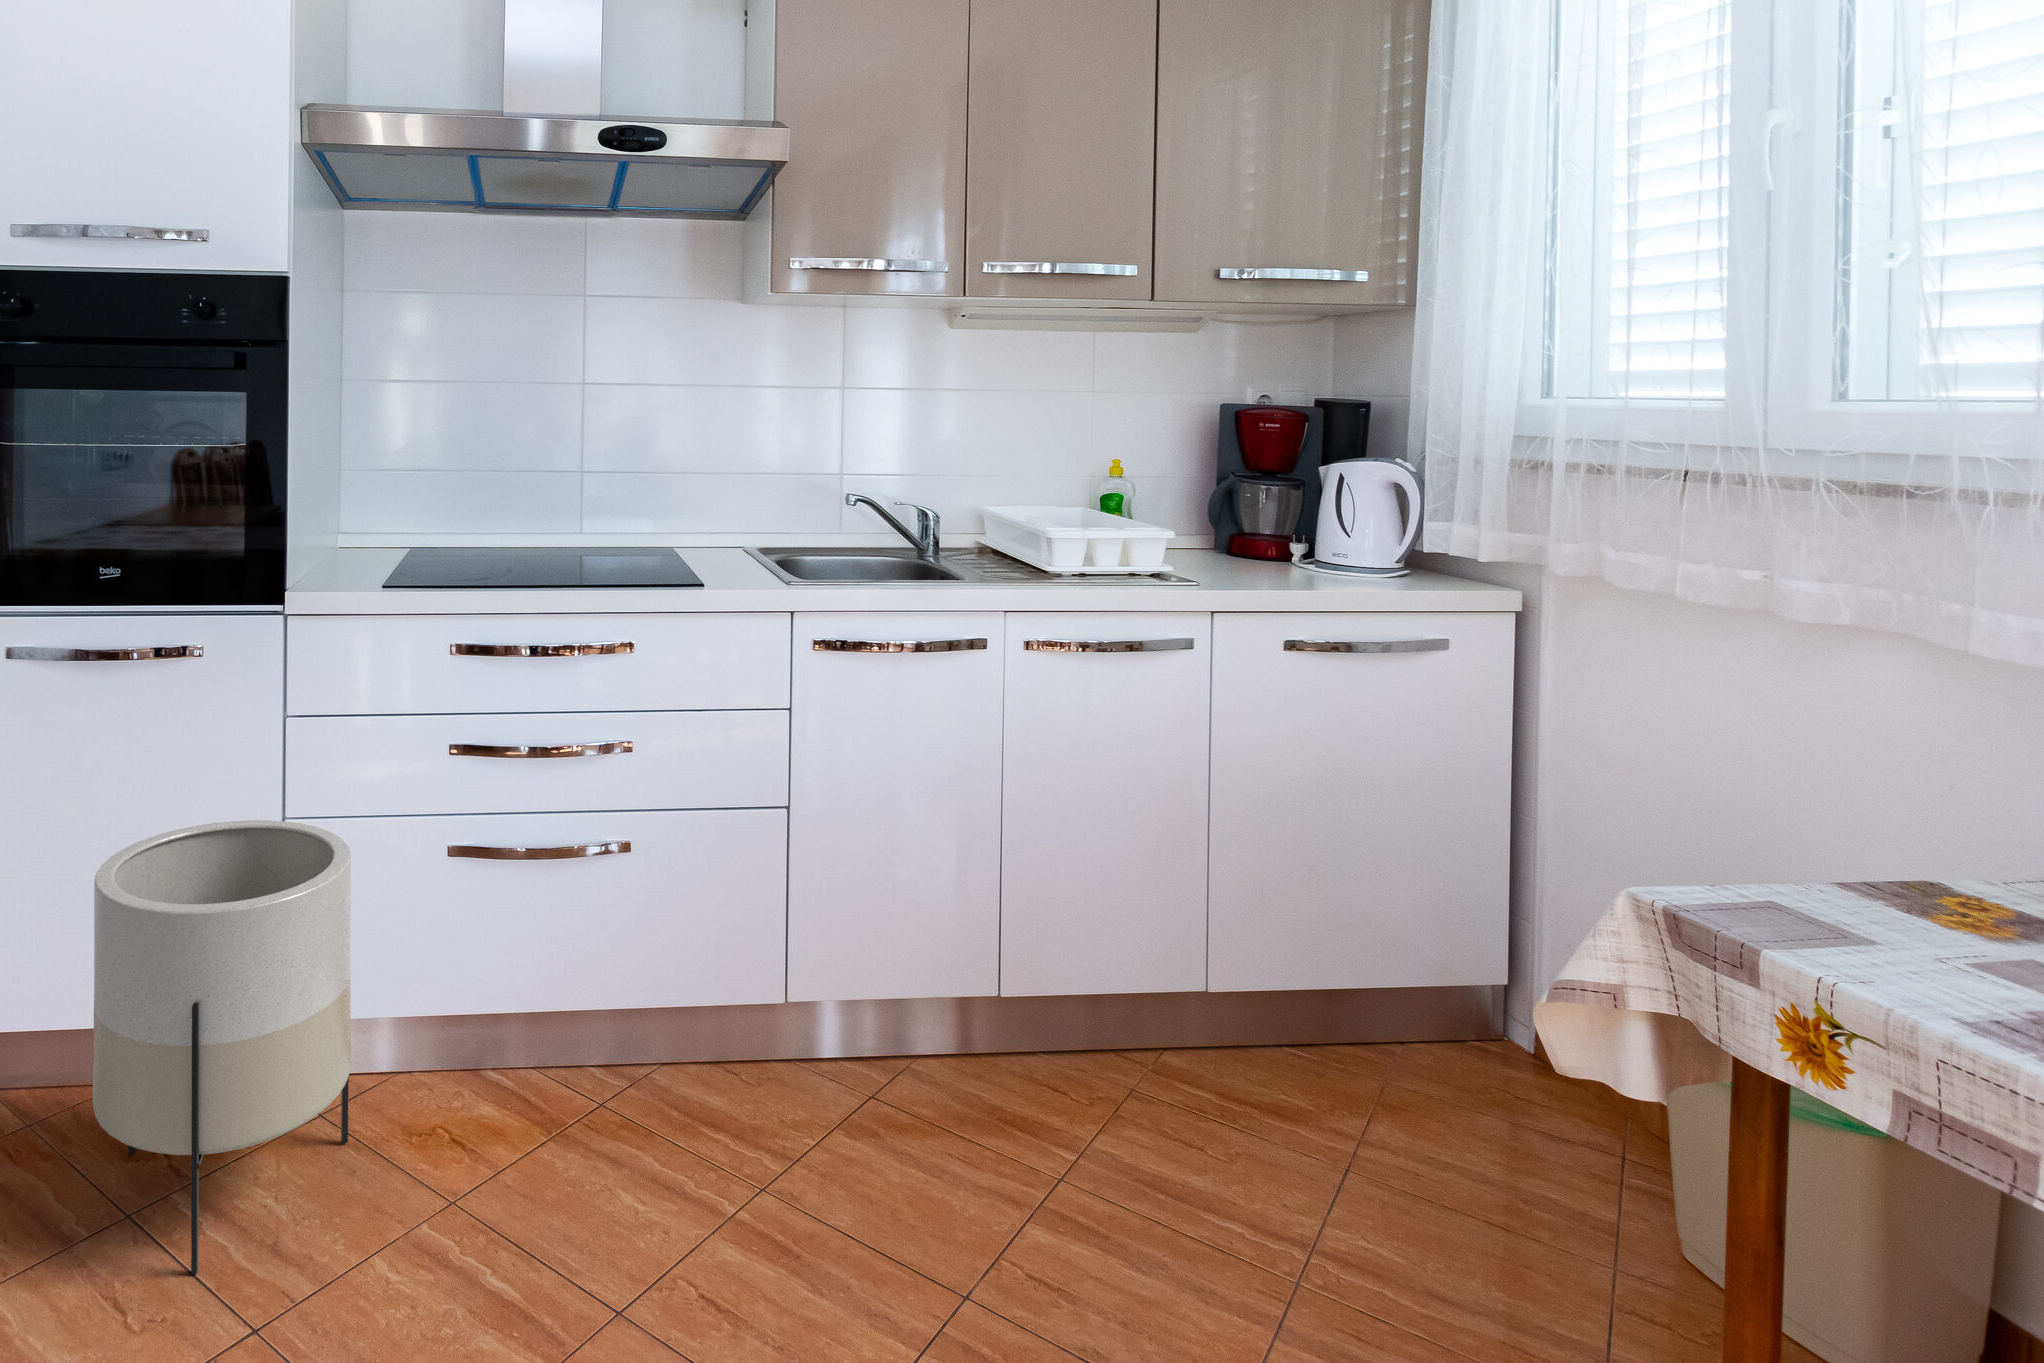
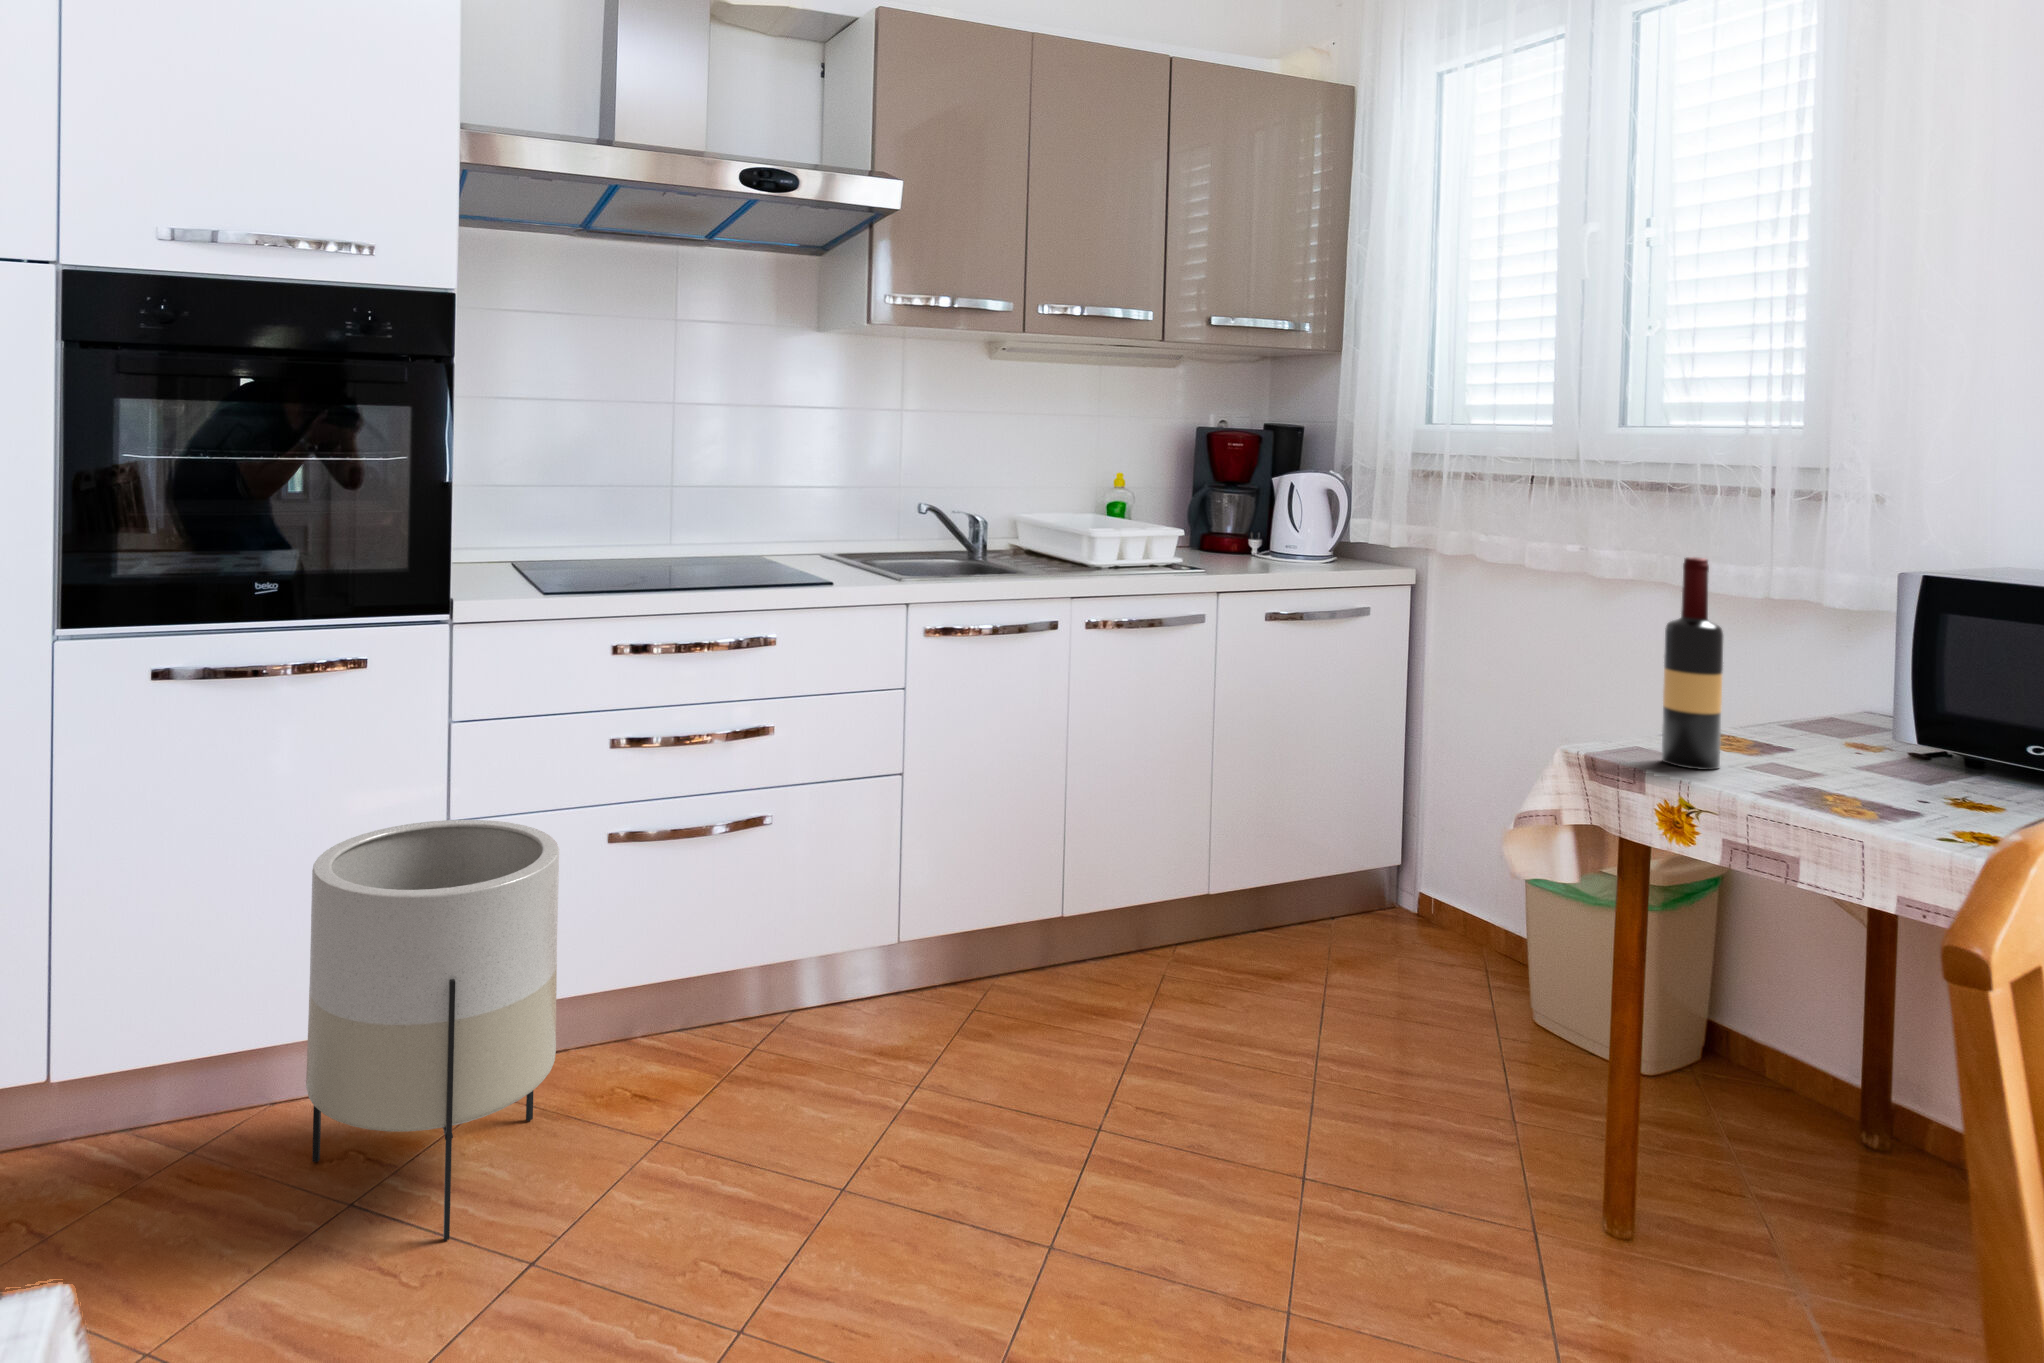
wine bottle: none [1808,616,1929,962] -> present [1662,557,1723,770]

